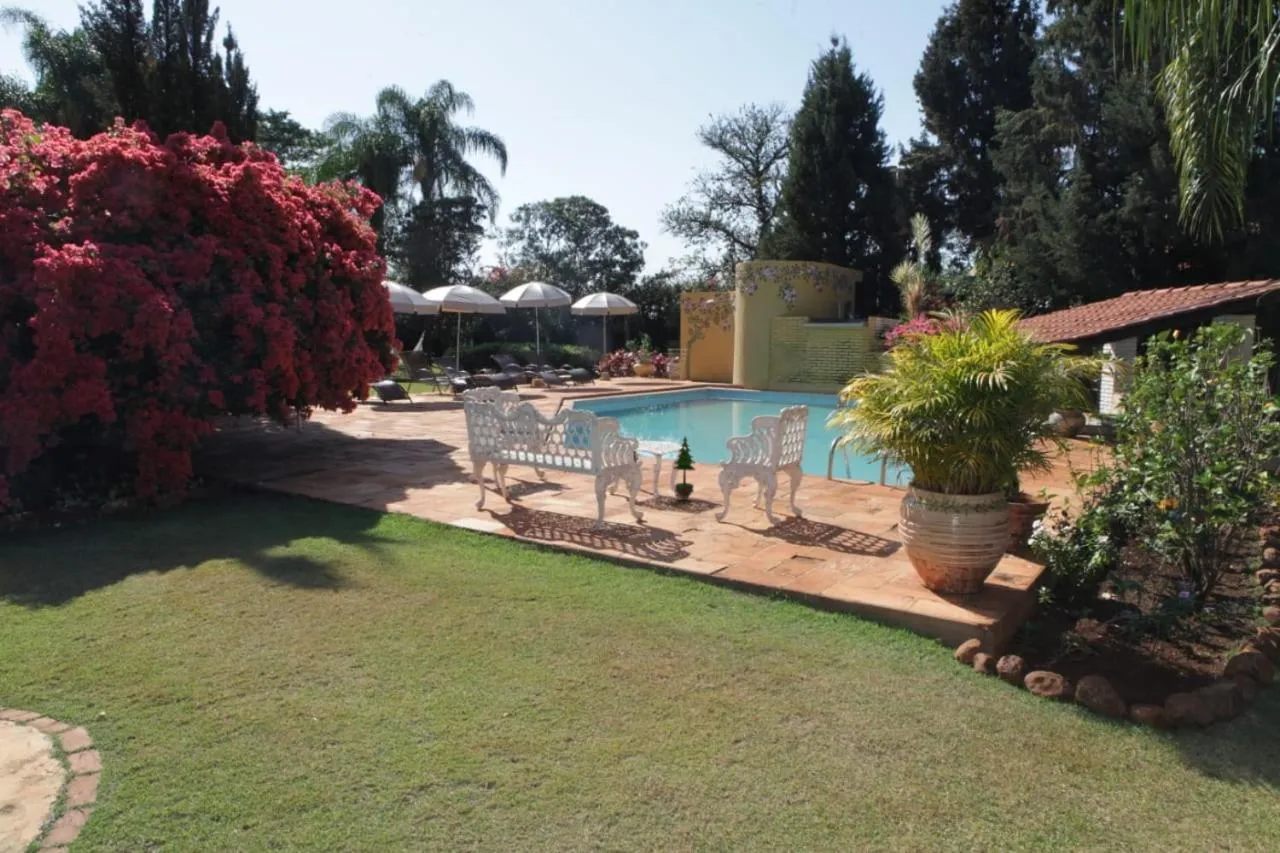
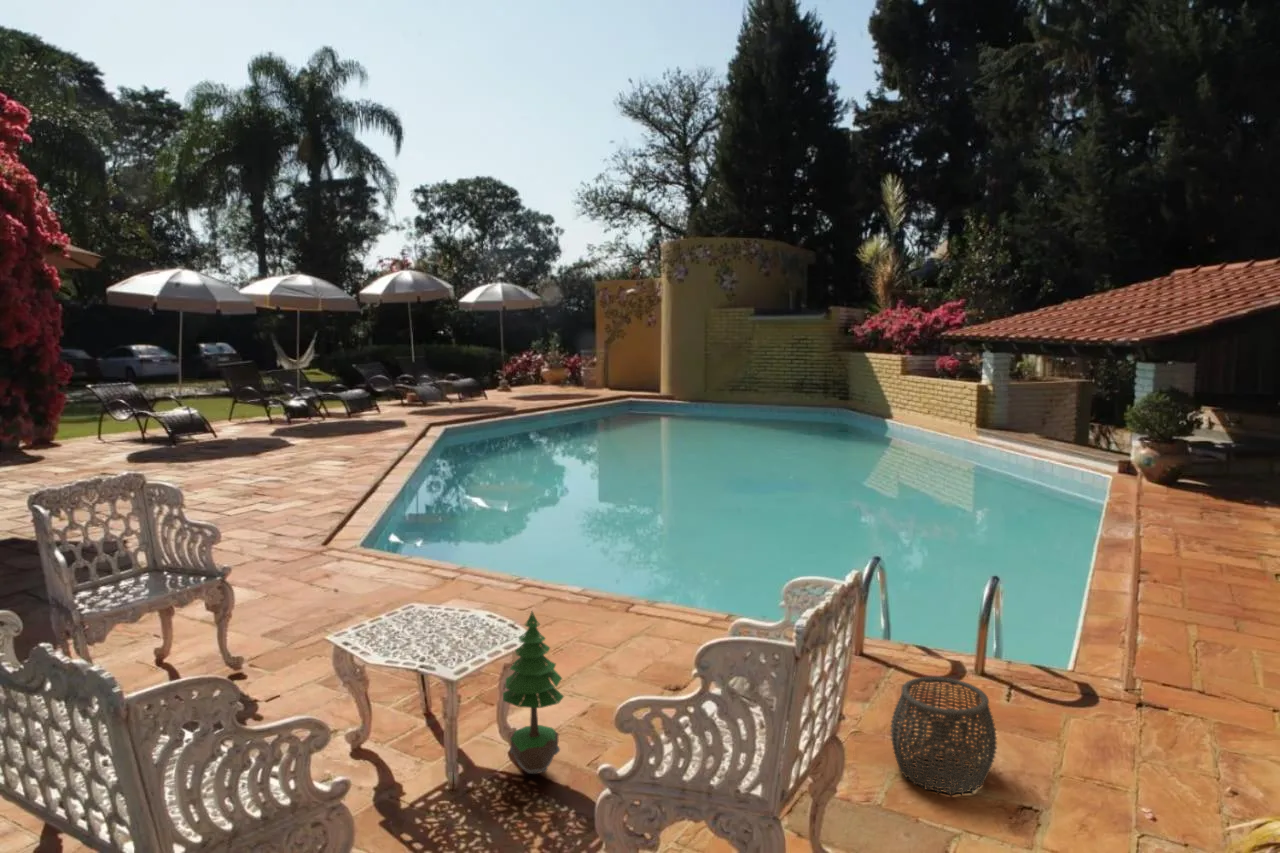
woven basket: none [822,468,862,507] -> present [891,677,997,794]

